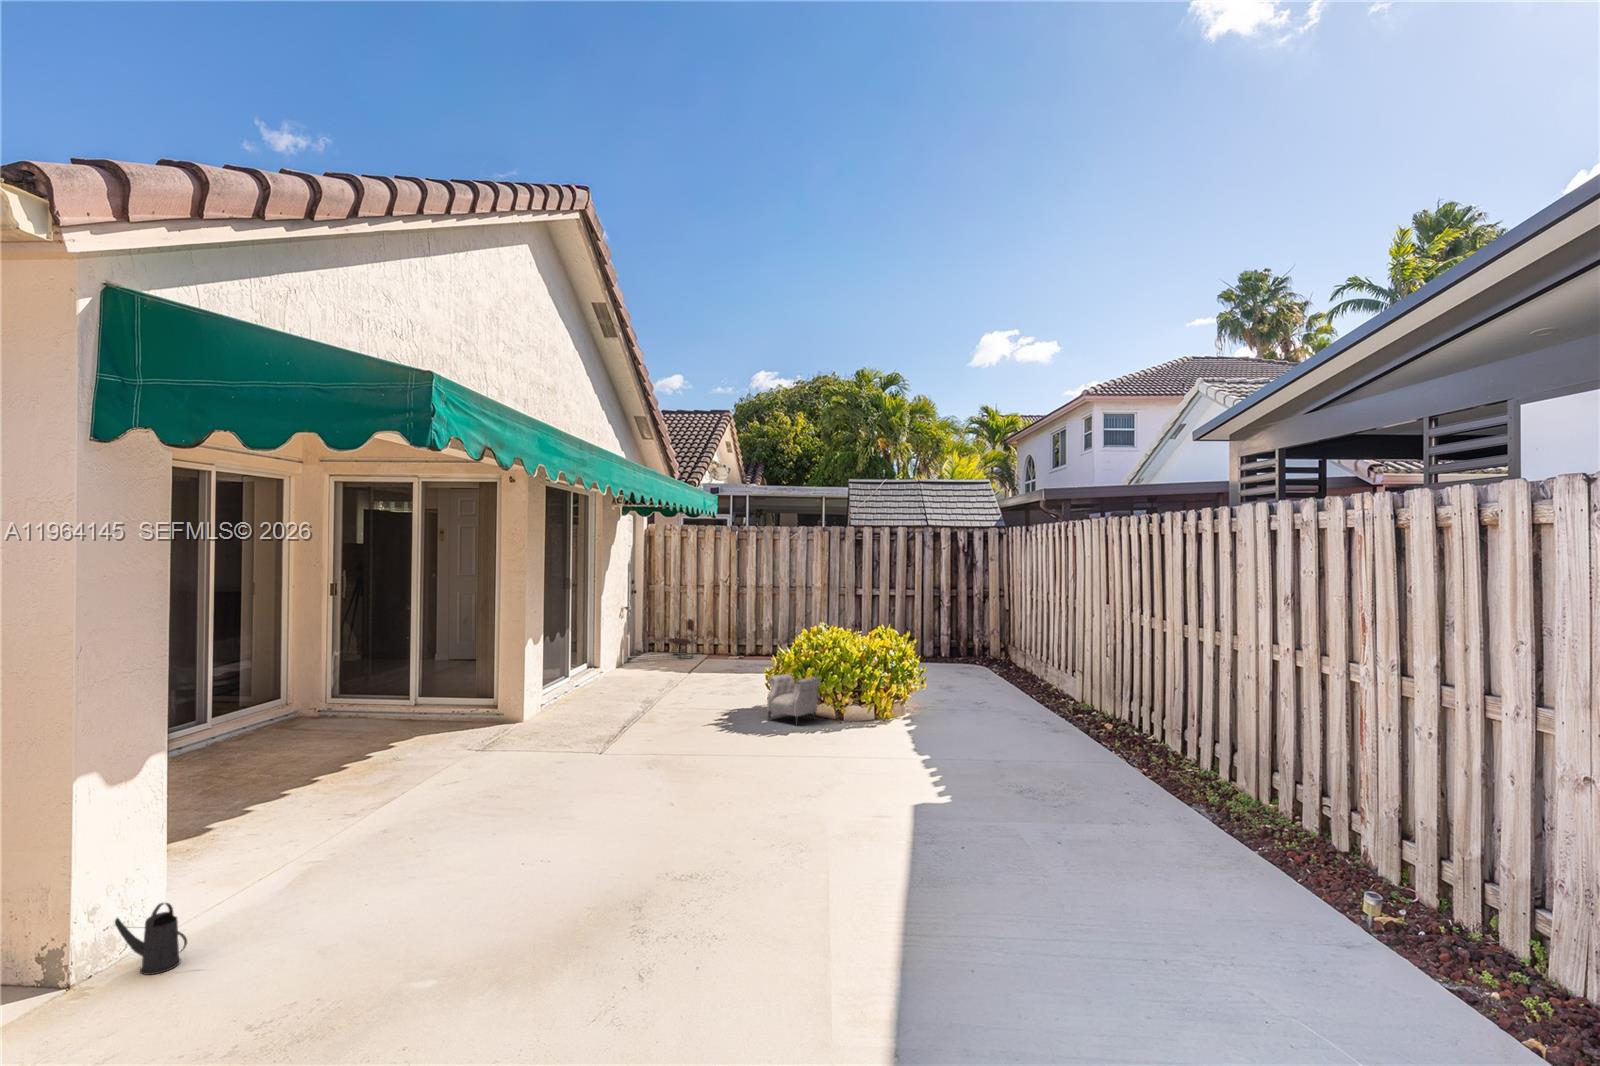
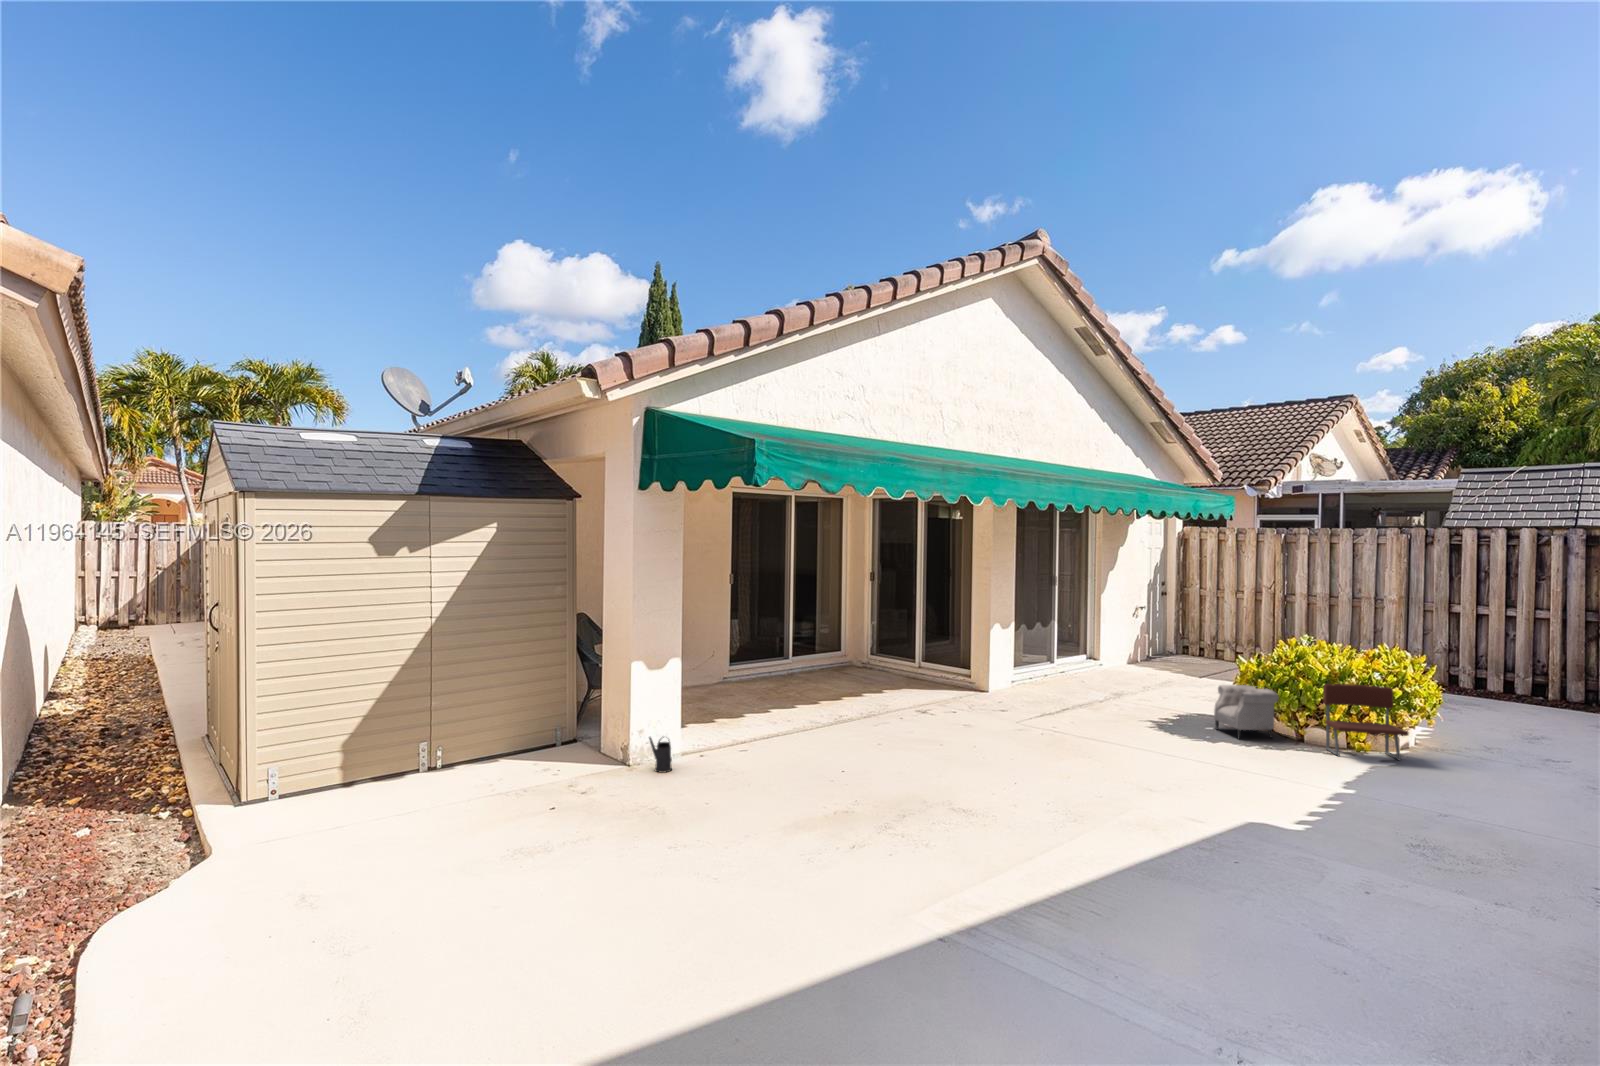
bench: present [668,619,694,659] -> present [1324,684,1409,760]

